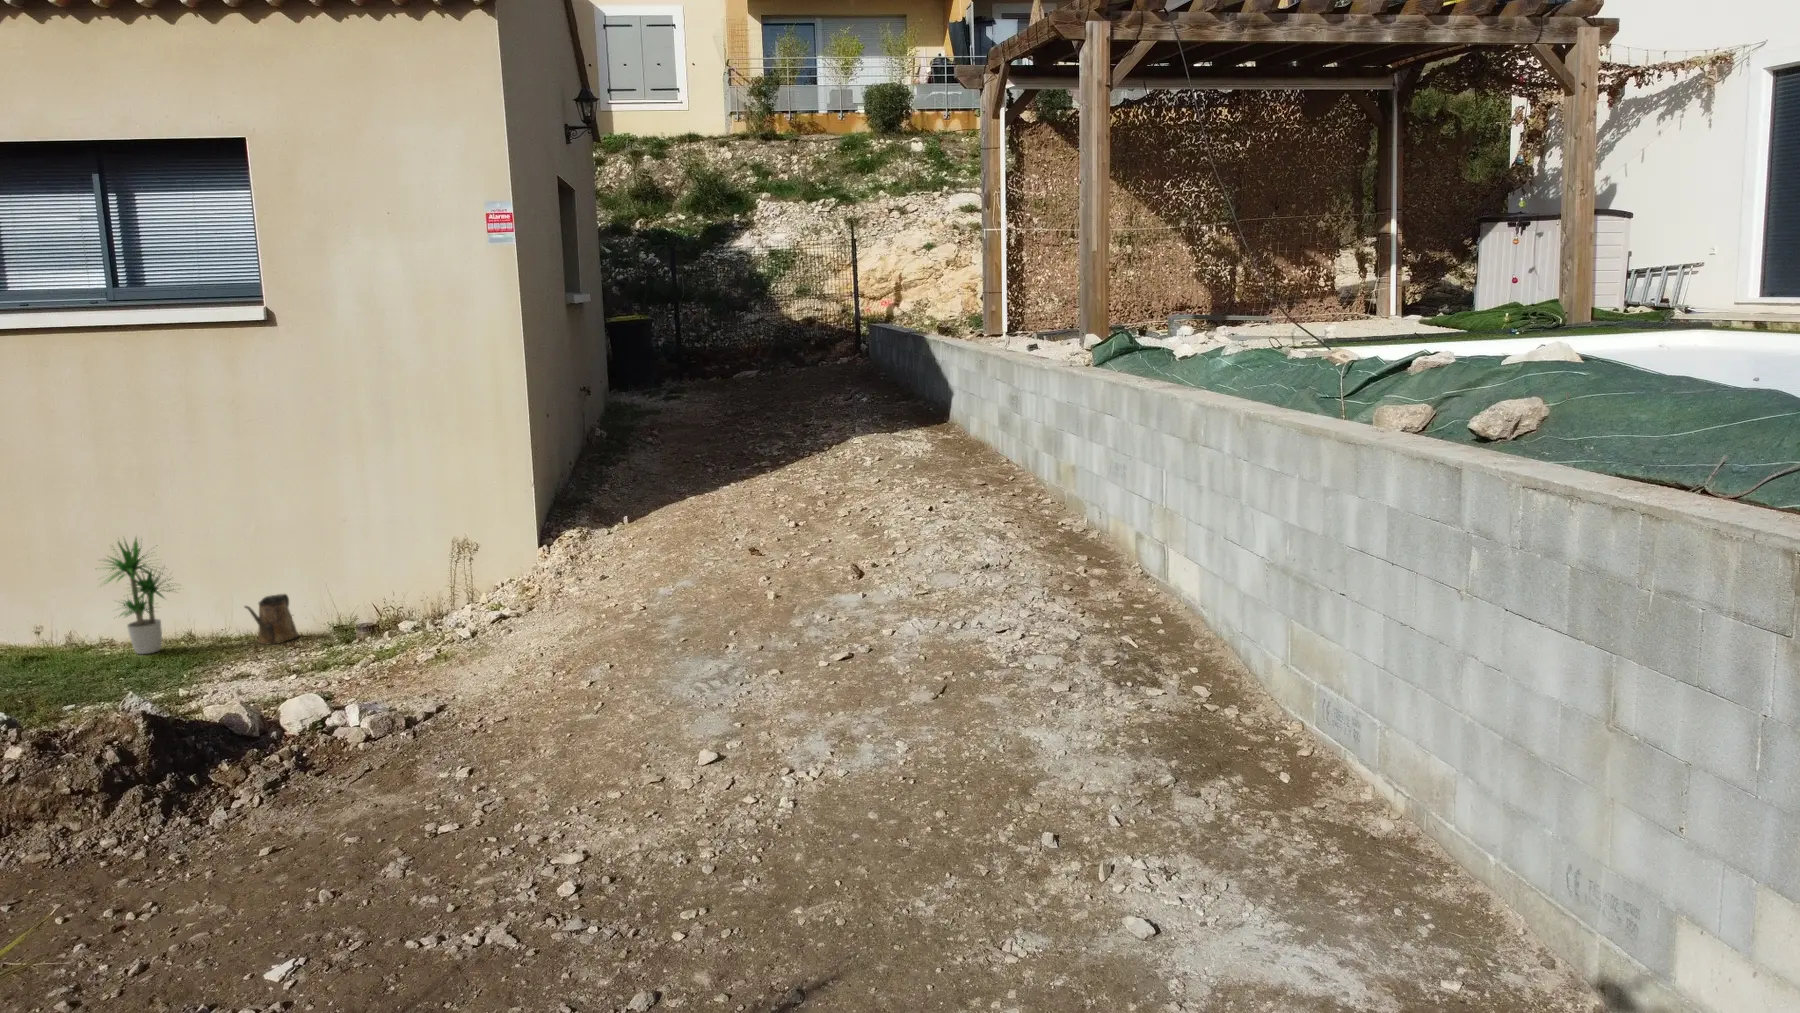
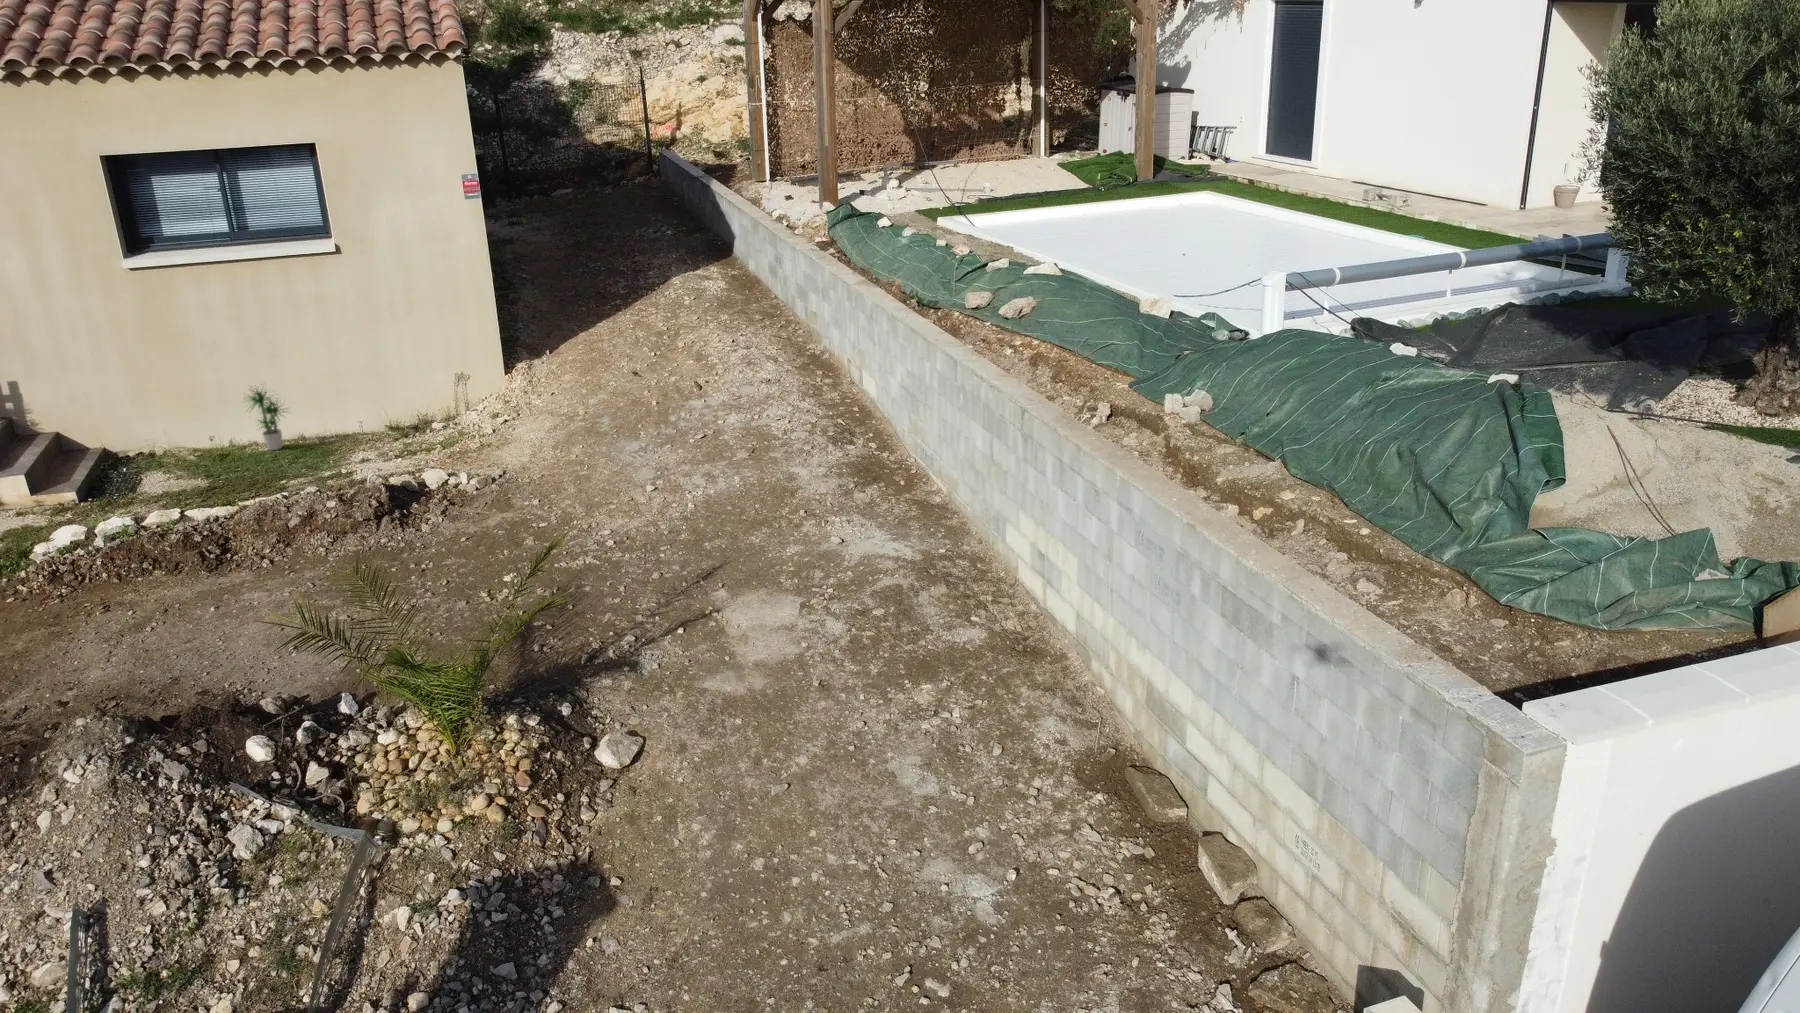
watering can: present [245,594,299,644] -> none [338,409,364,440]

